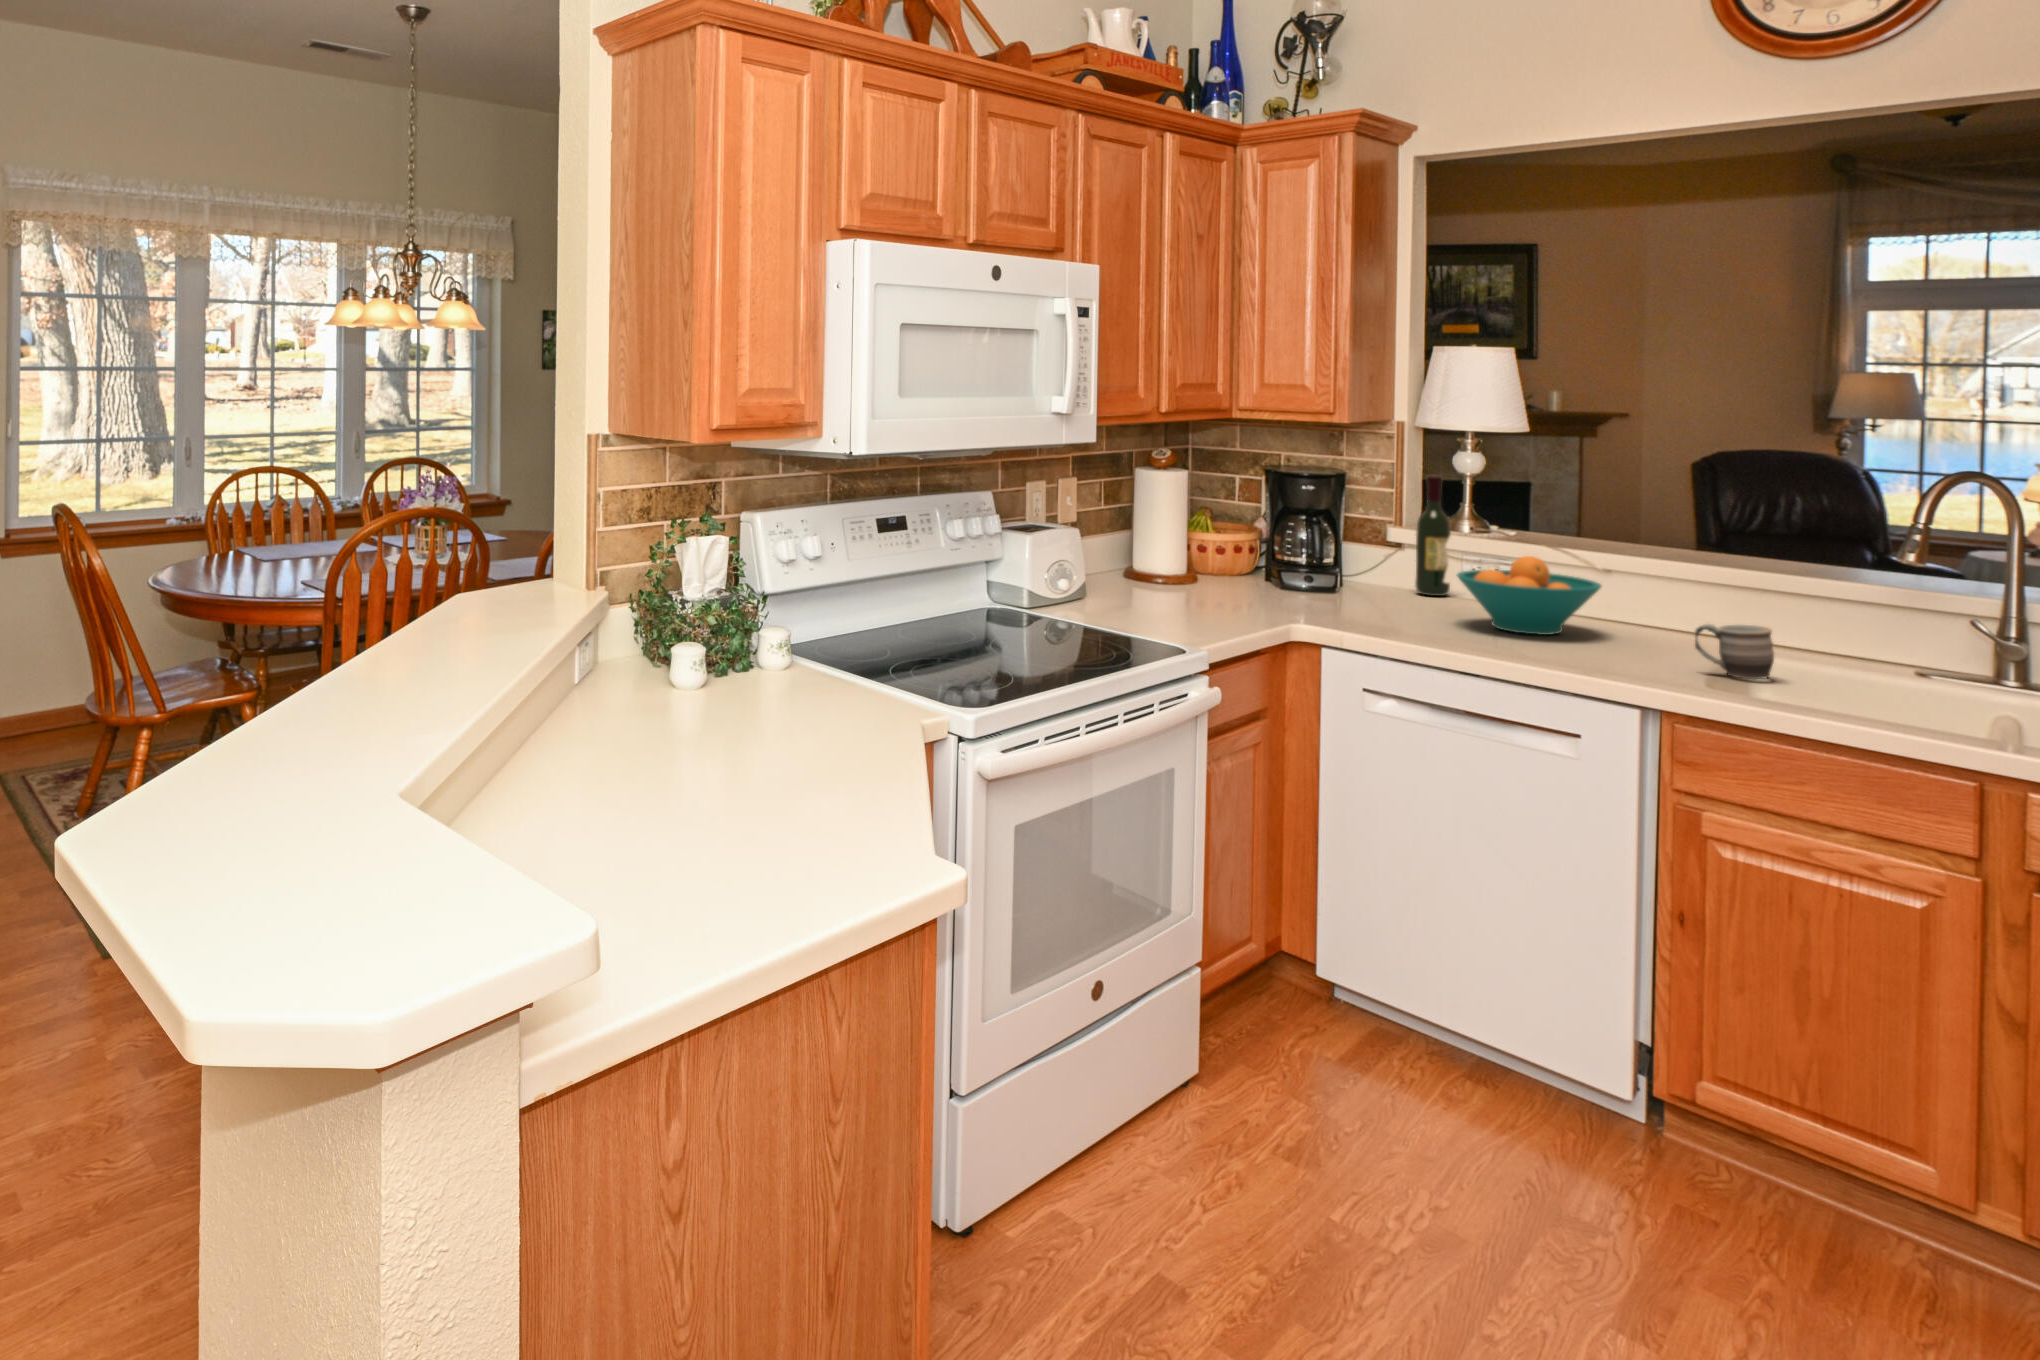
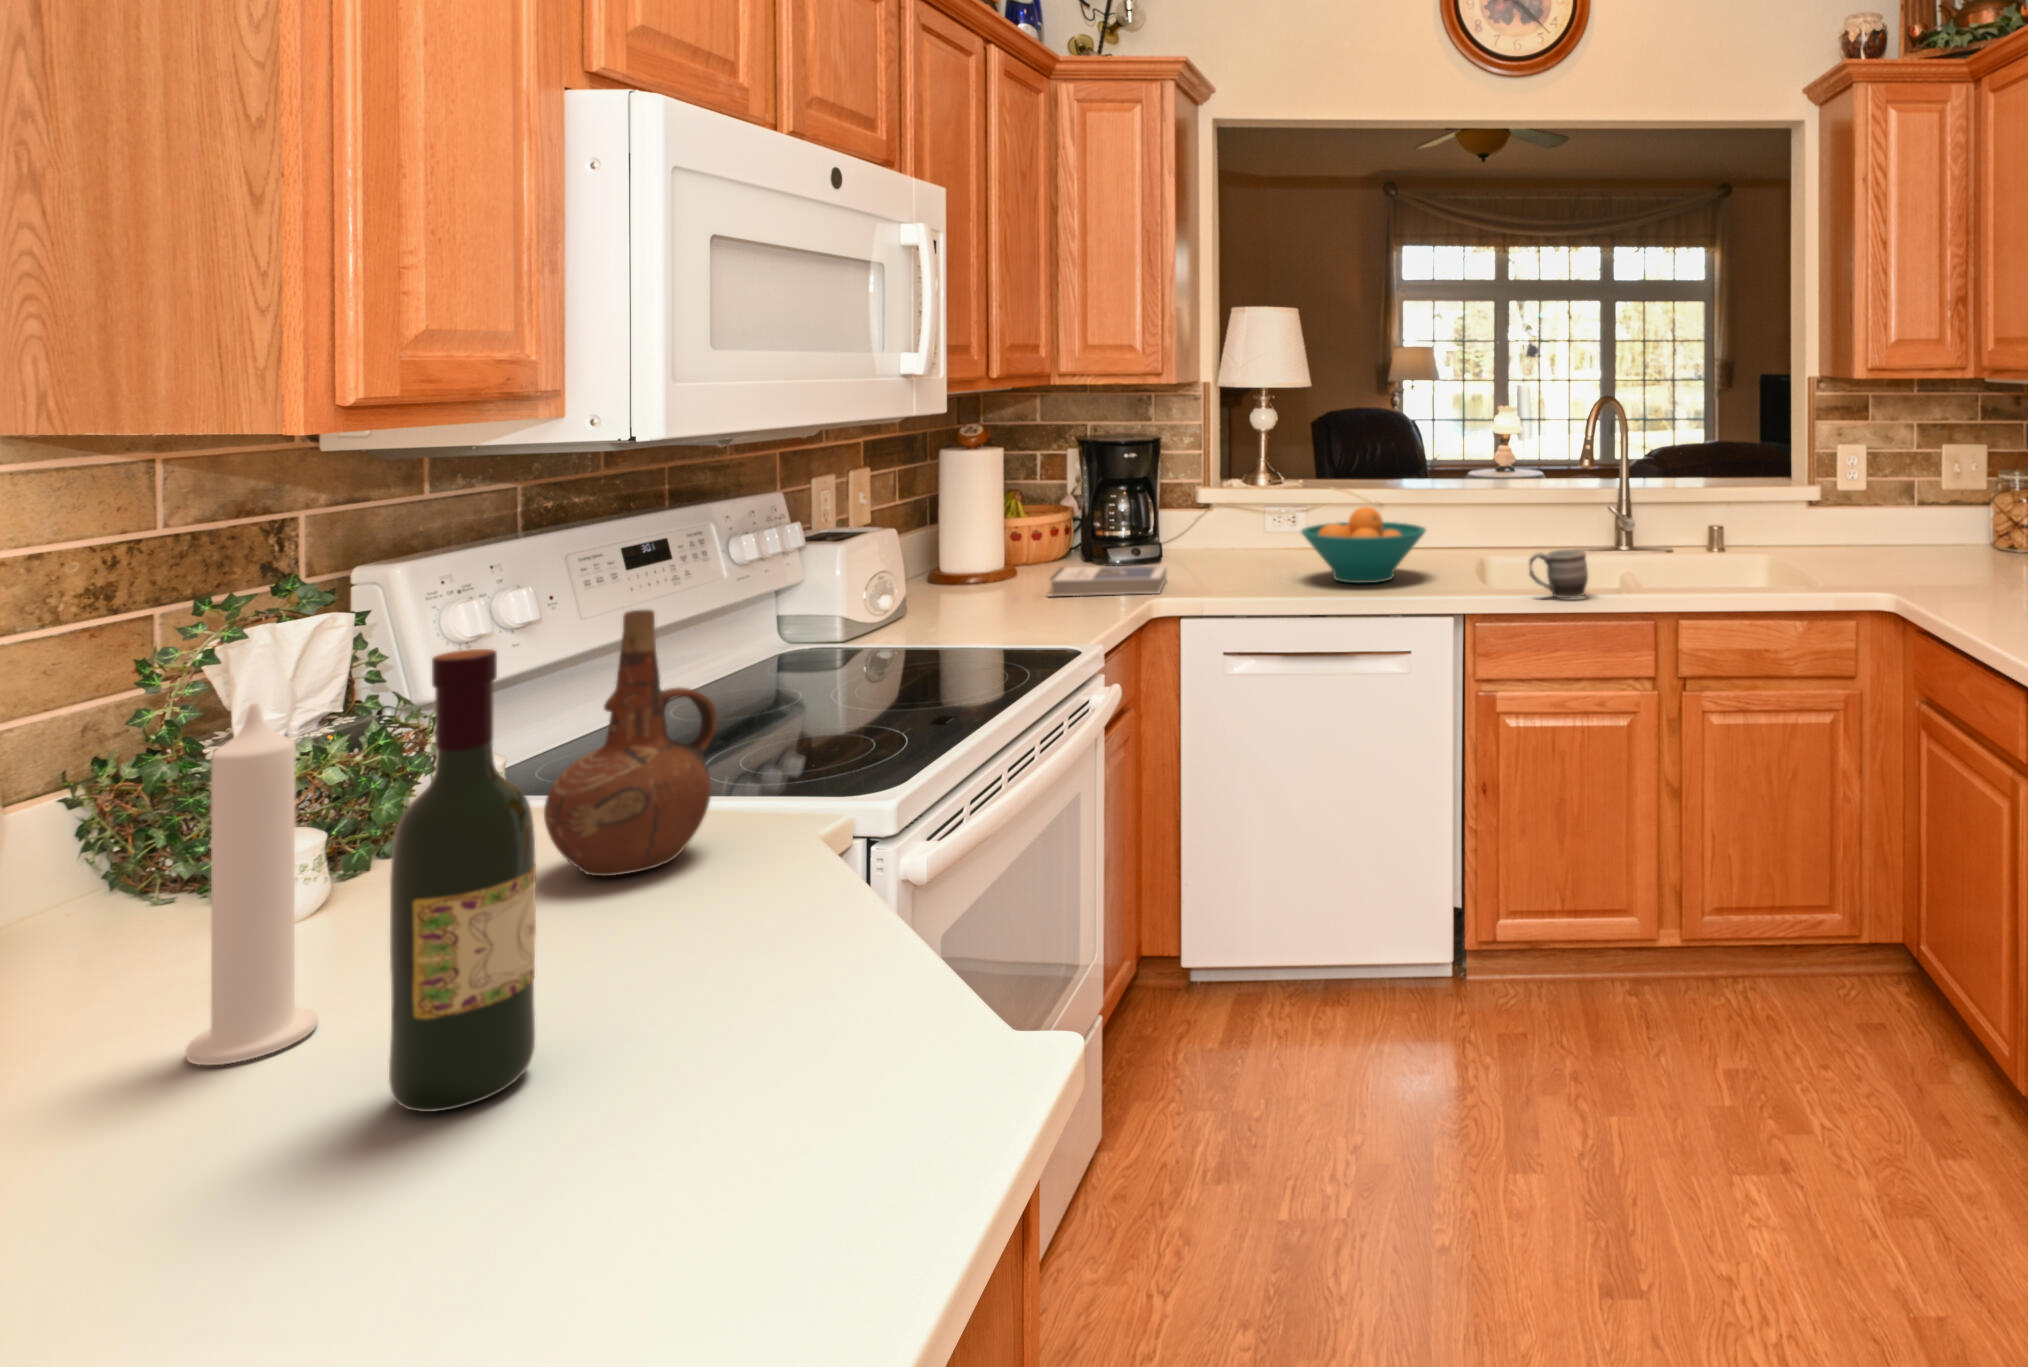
wine bottle: present [1415,476,1451,596] -> present [389,649,536,1112]
ceramic pitcher: none [800,552,886,704] -> present [544,610,717,876]
candle: none [647,567,693,733] -> present [186,703,318,1065]
hardback book: none [1211,581,1328,614] -> present [1049,565,1167,596]

